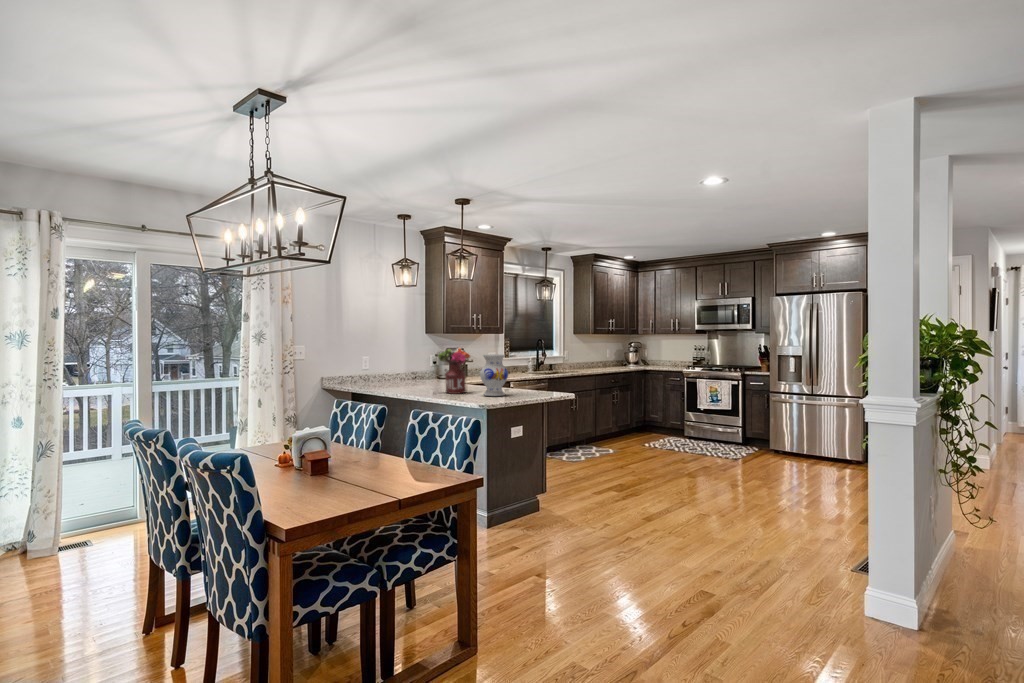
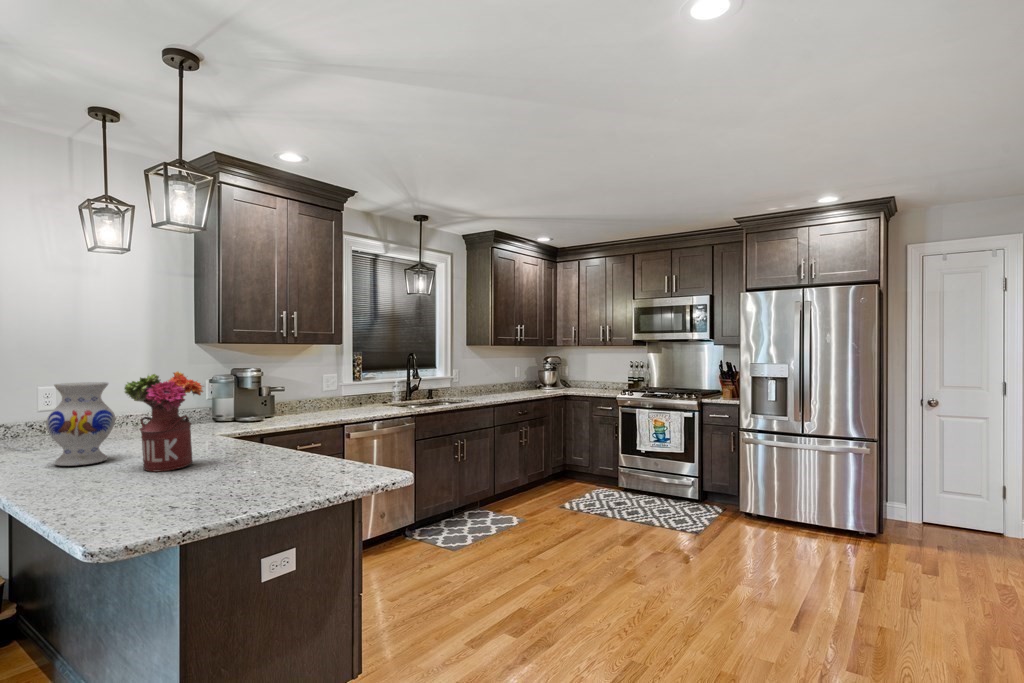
vase: present [480,354,508,396] -> present [46,382,115,466]

